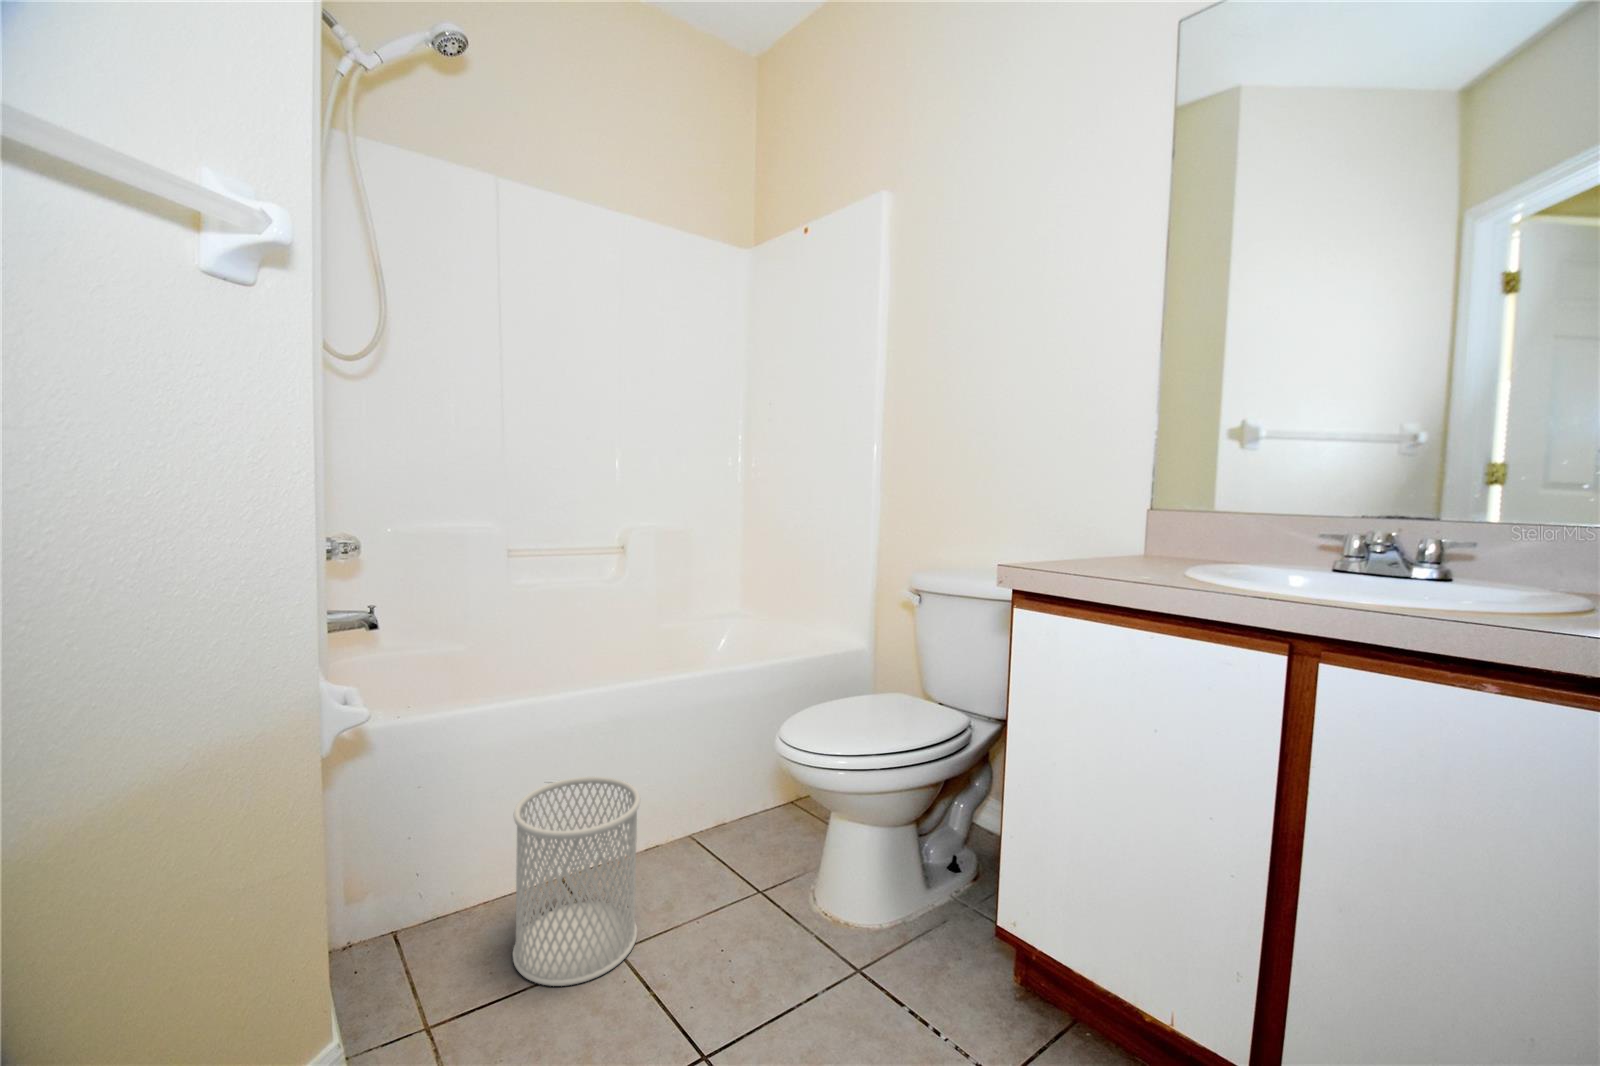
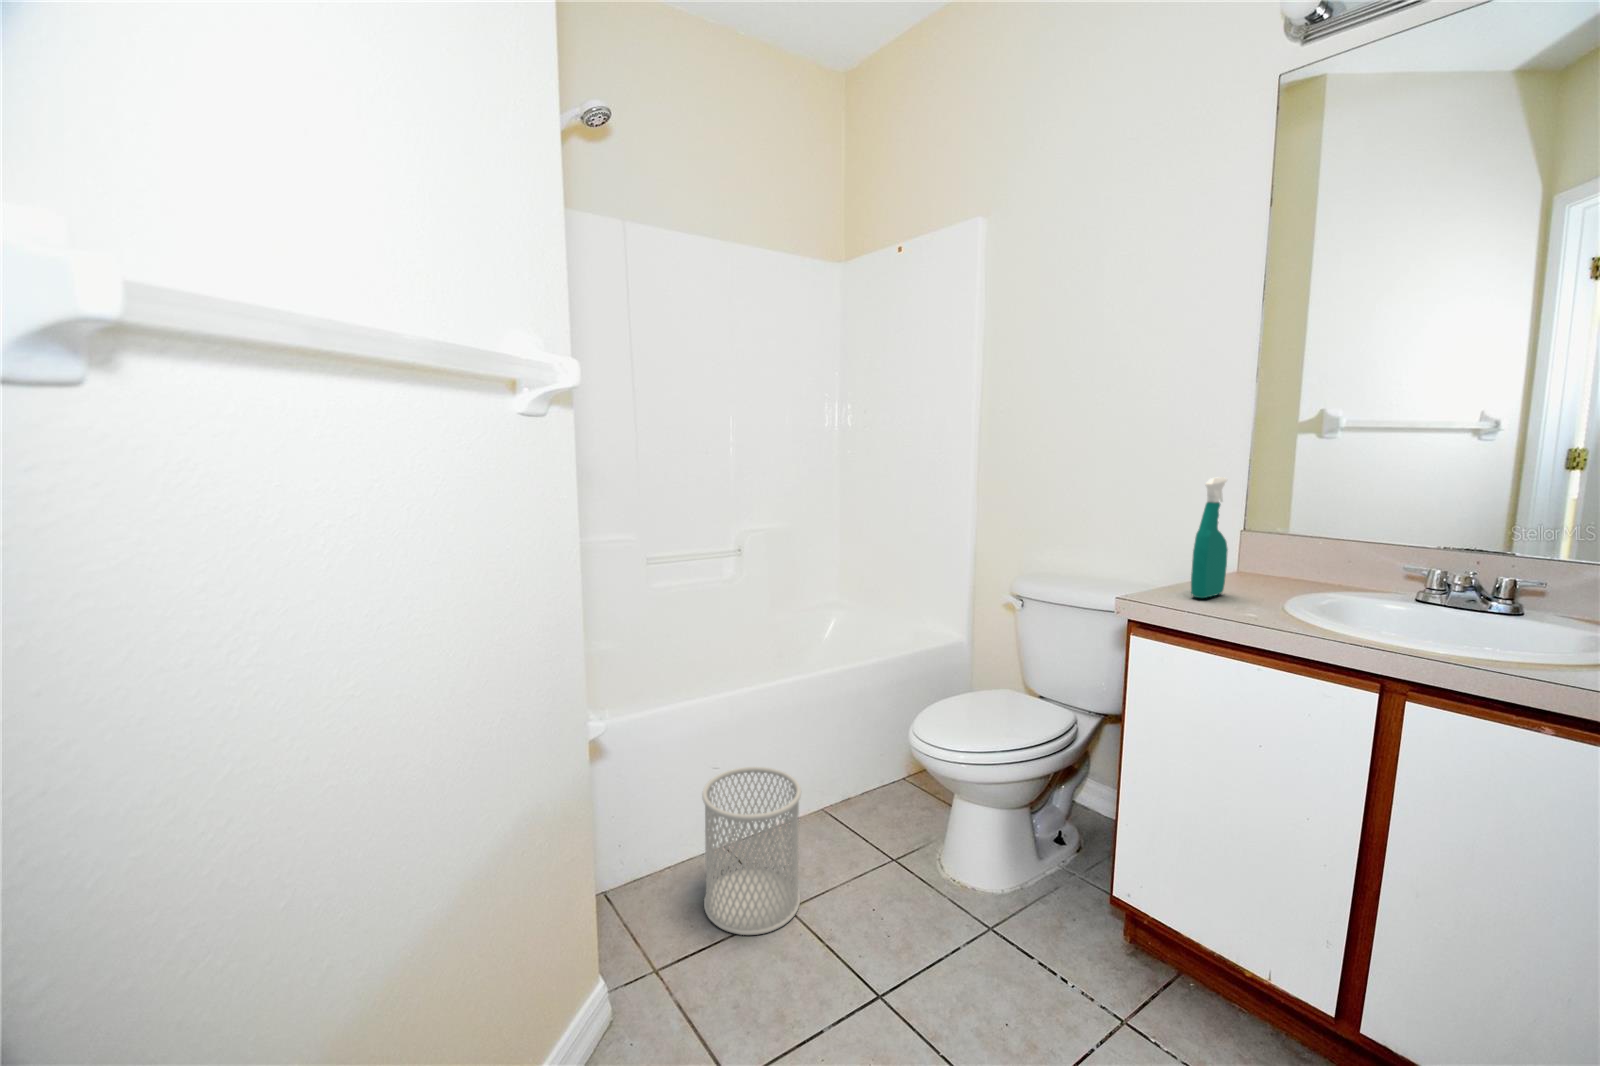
spray bottle: none [1080,424,1121,563] -> present [1191,477,1228,598]

